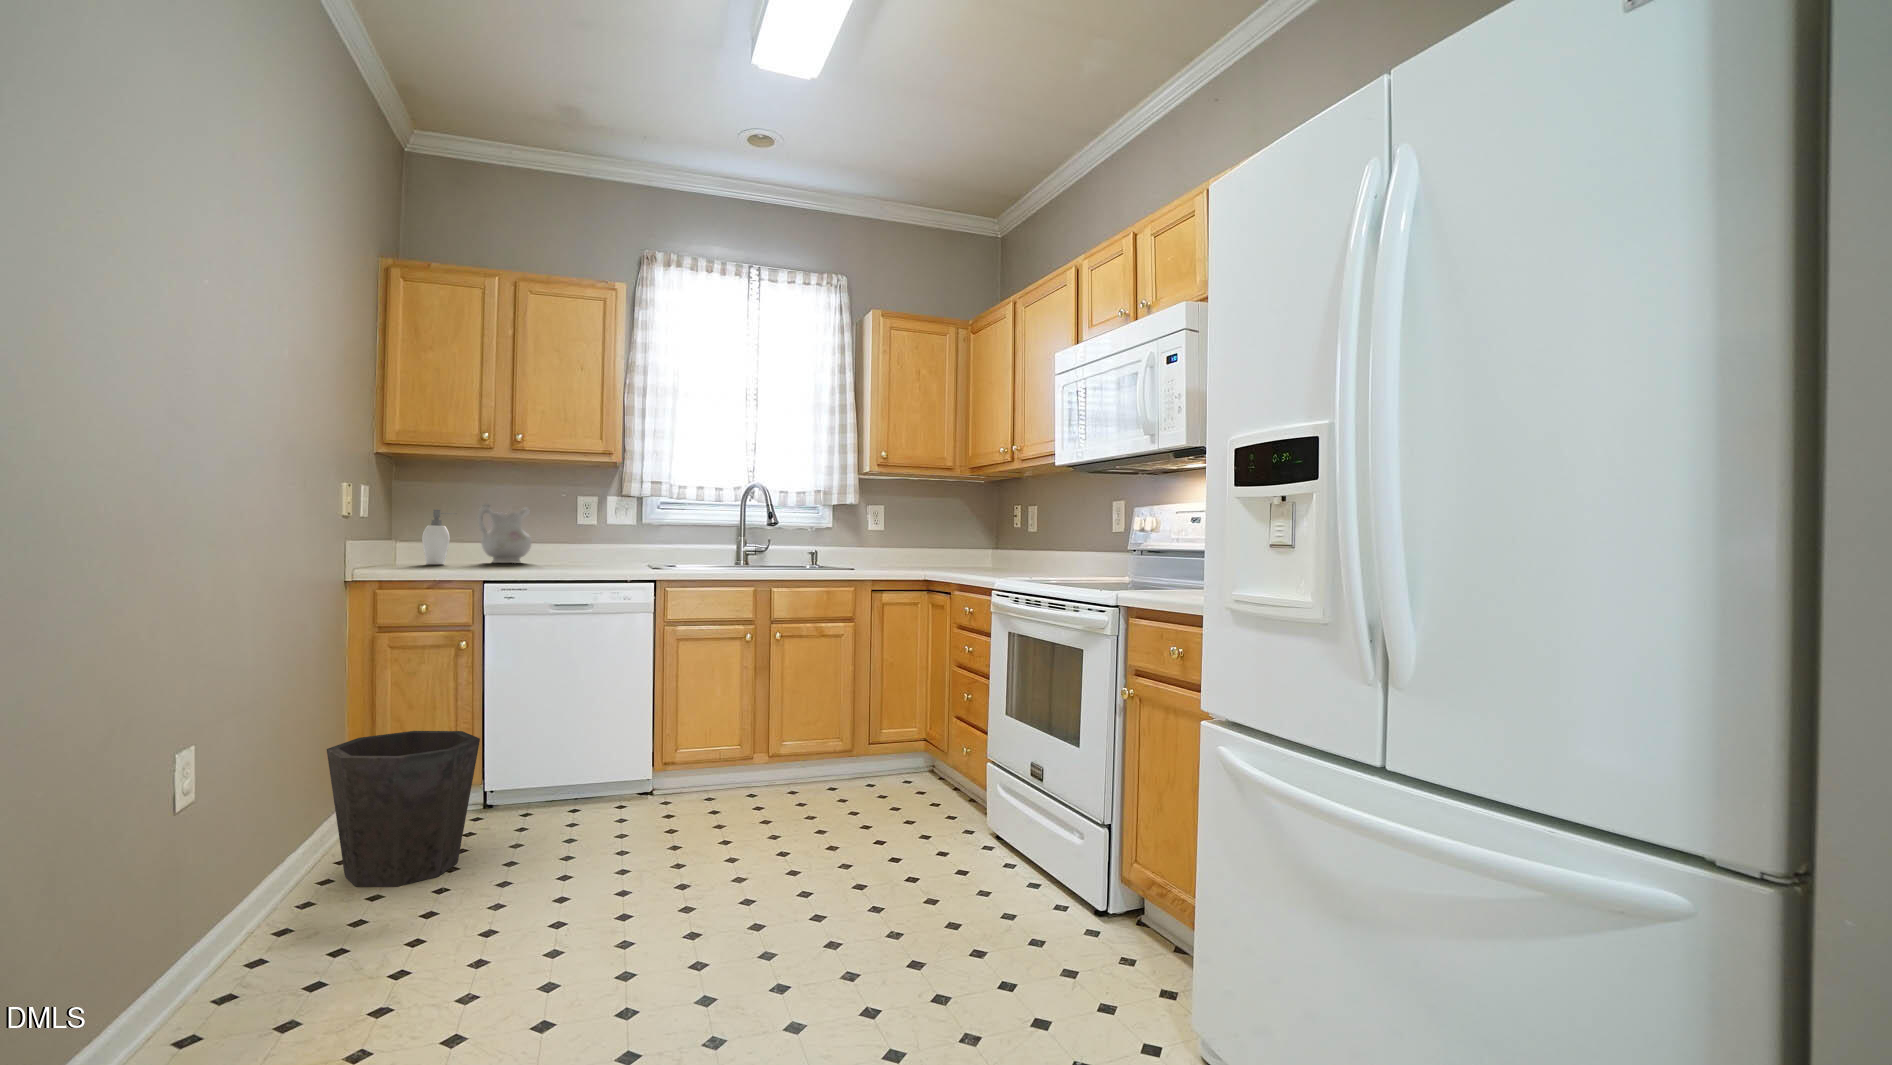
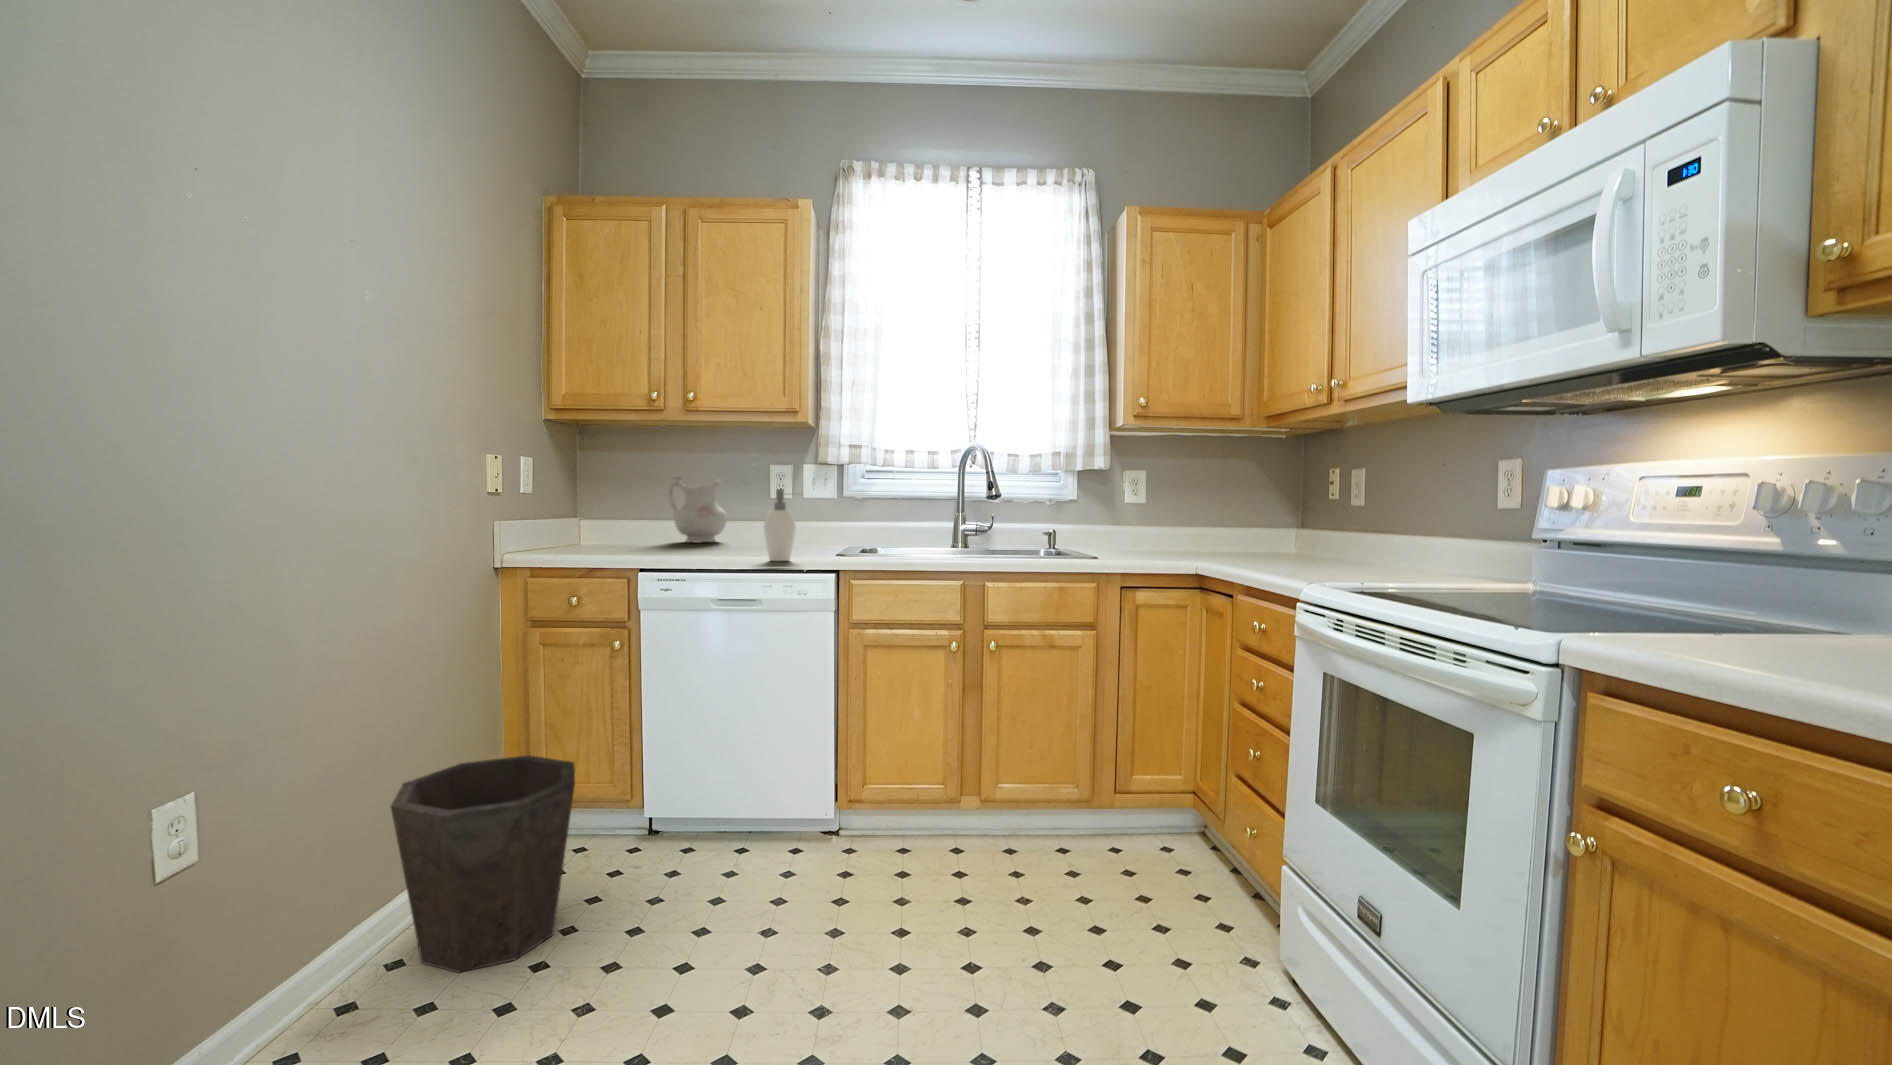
soap dispenser: present [422,510,456,564] -> present [764,489,796,561]

